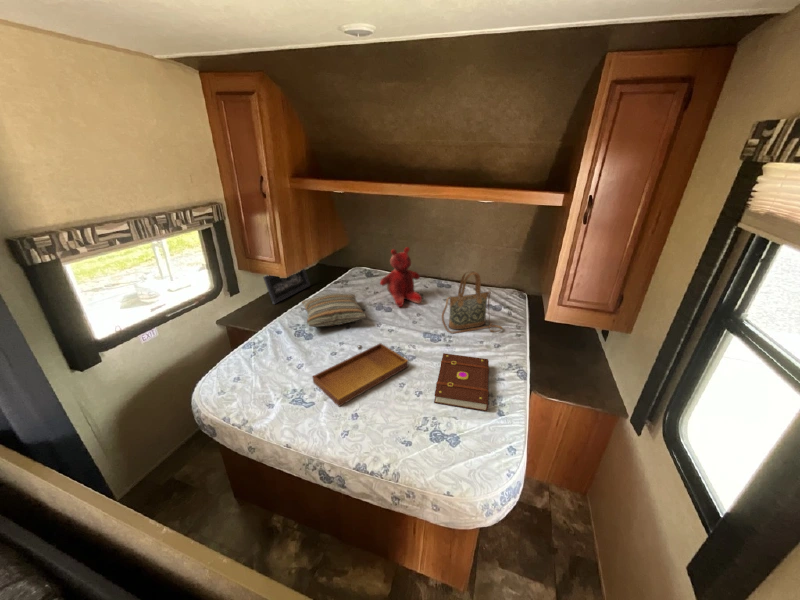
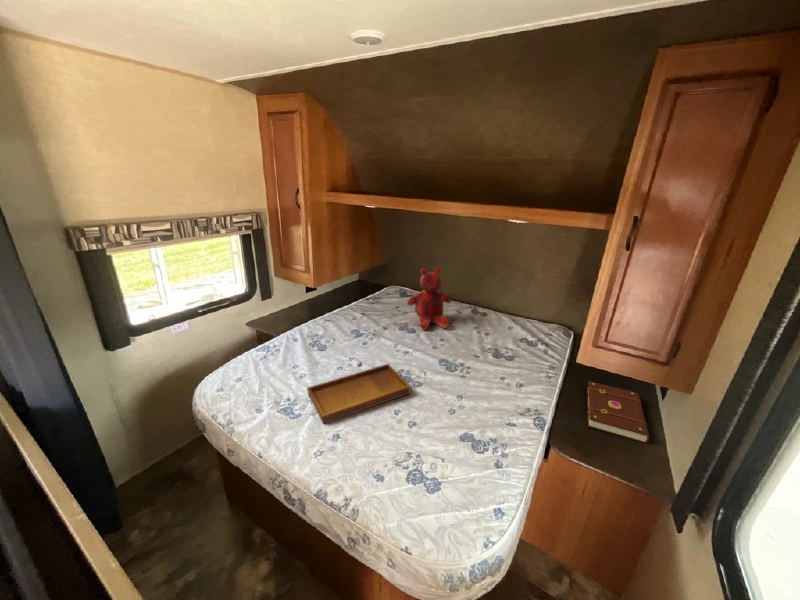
picture frame: present [263,269,310,304] -> none [297,274,345,313]
handbag: present [442,272,502,334] -> none [461,298,531,369]
pillow: present [302,293,366,327] -> none [322,308,384,340]
book: present [434,353,489,411] -> present [586,381,649,443]

